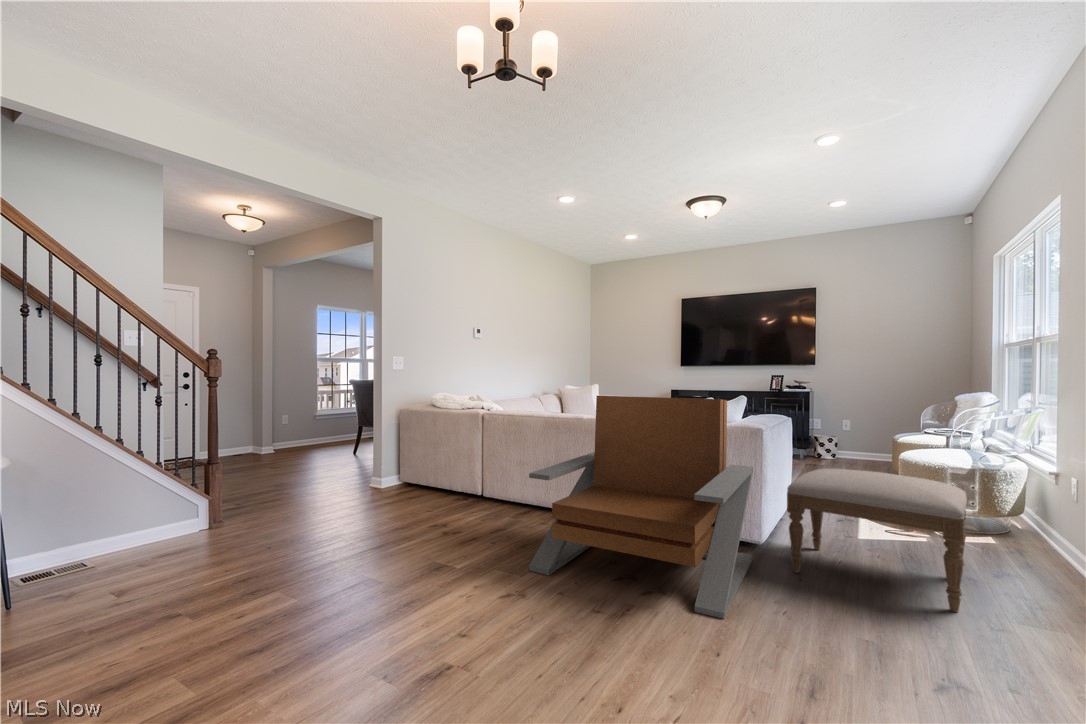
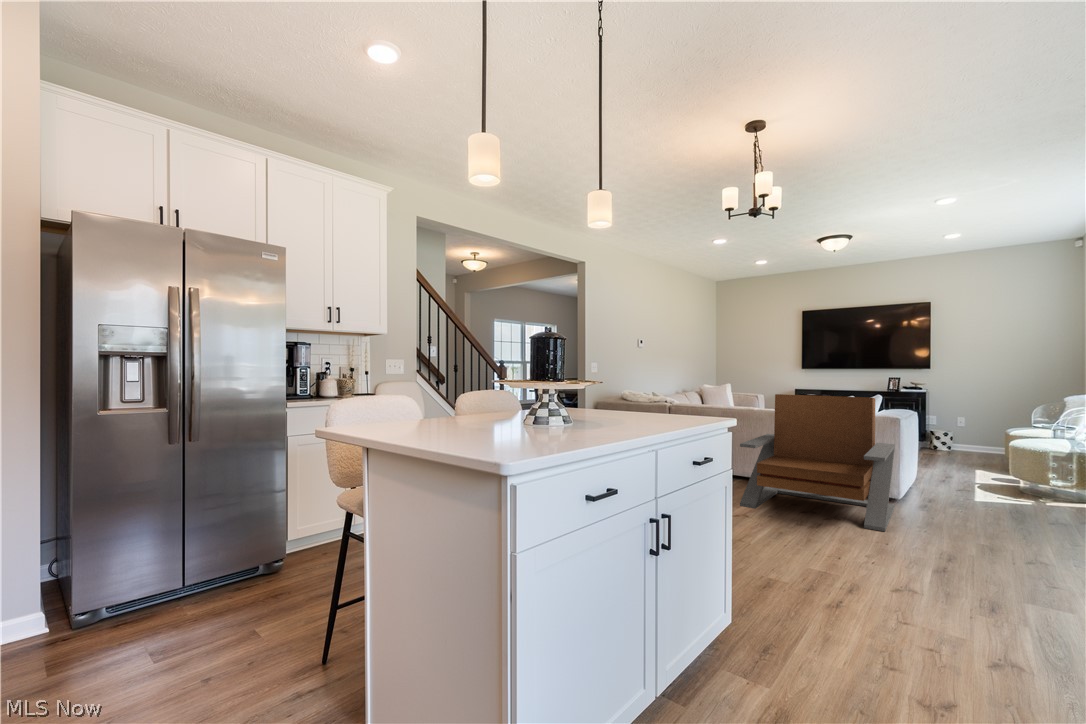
ottoman: present [787,469,967,612] -> none [922,447,1059,536]

